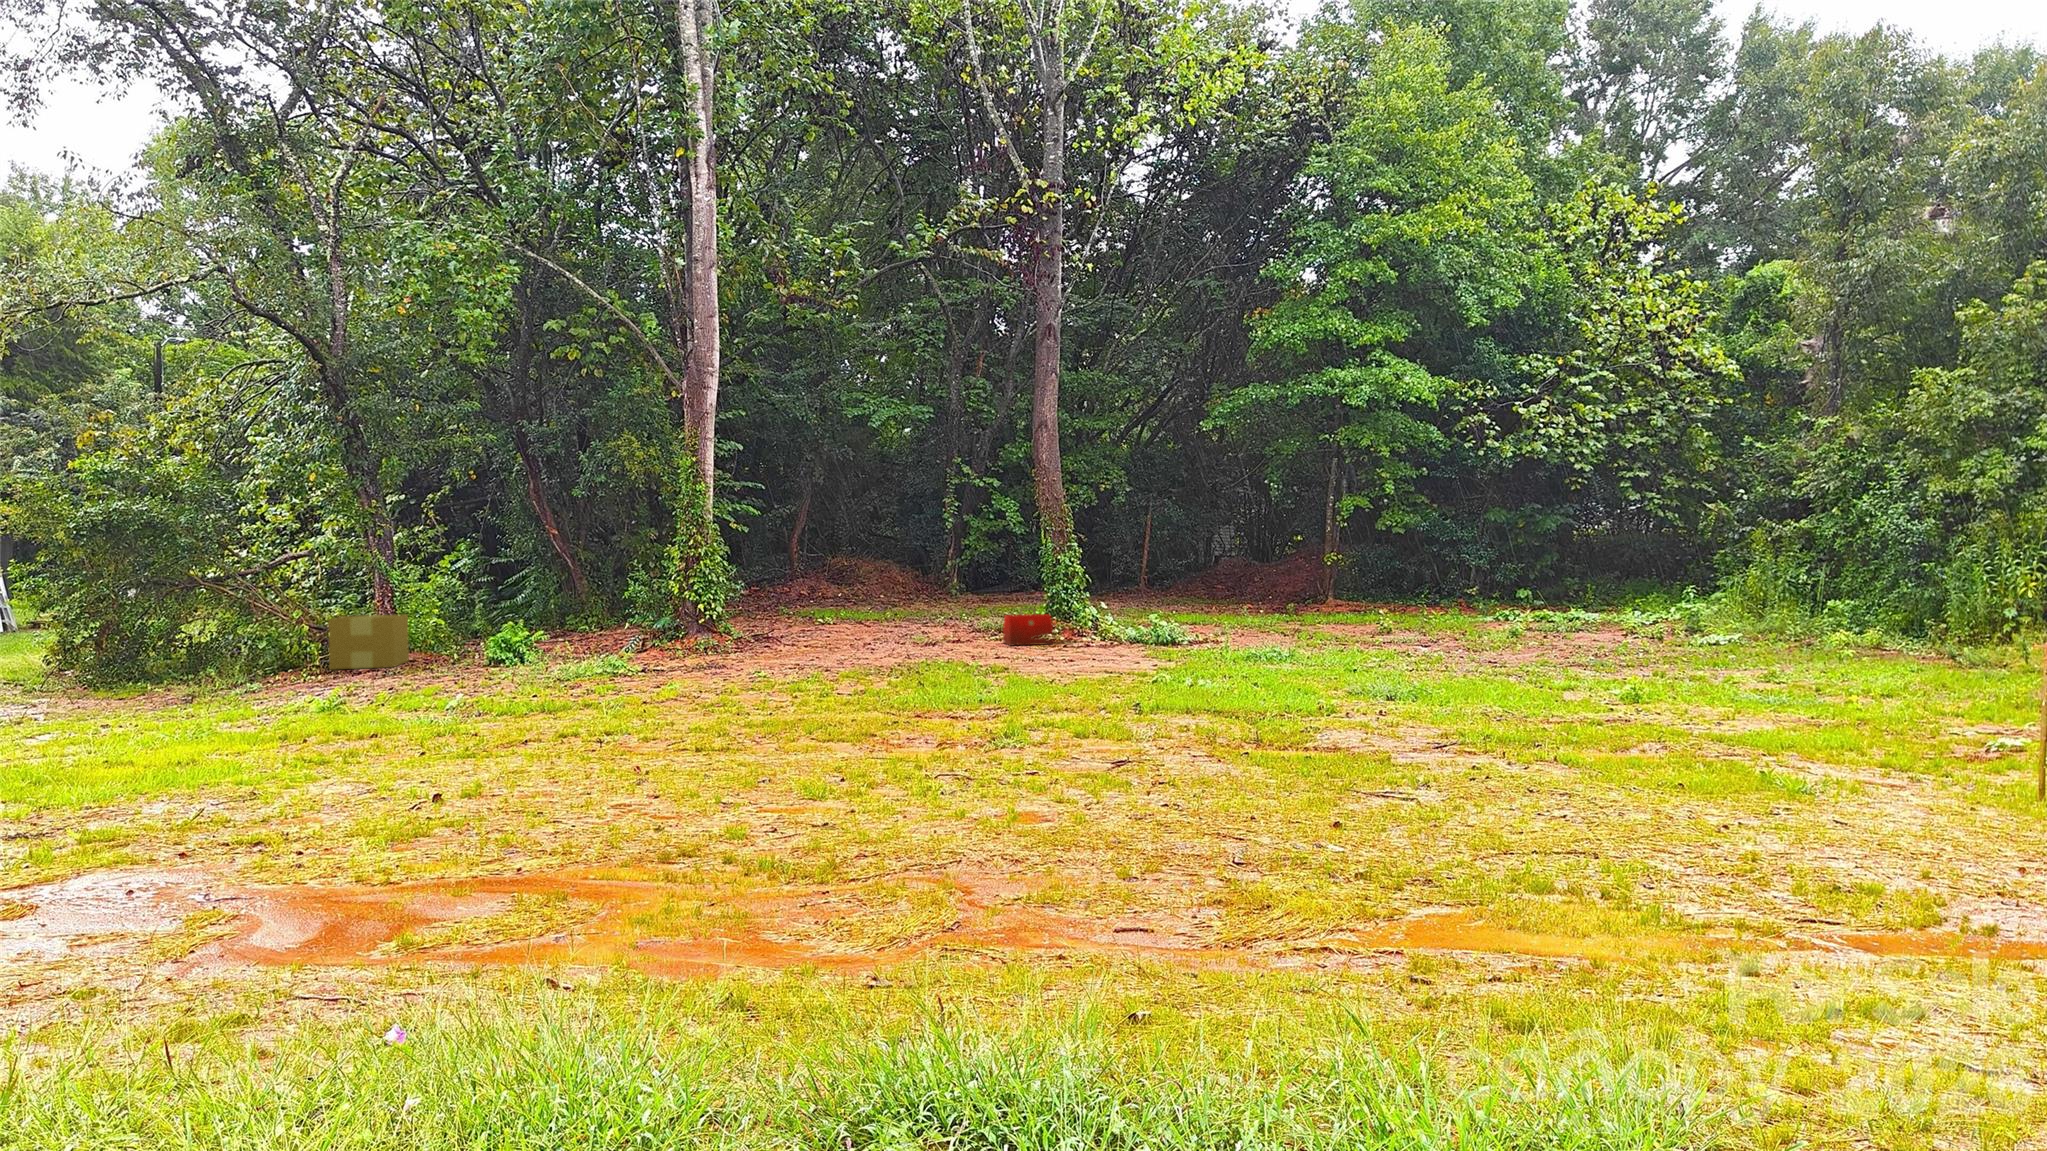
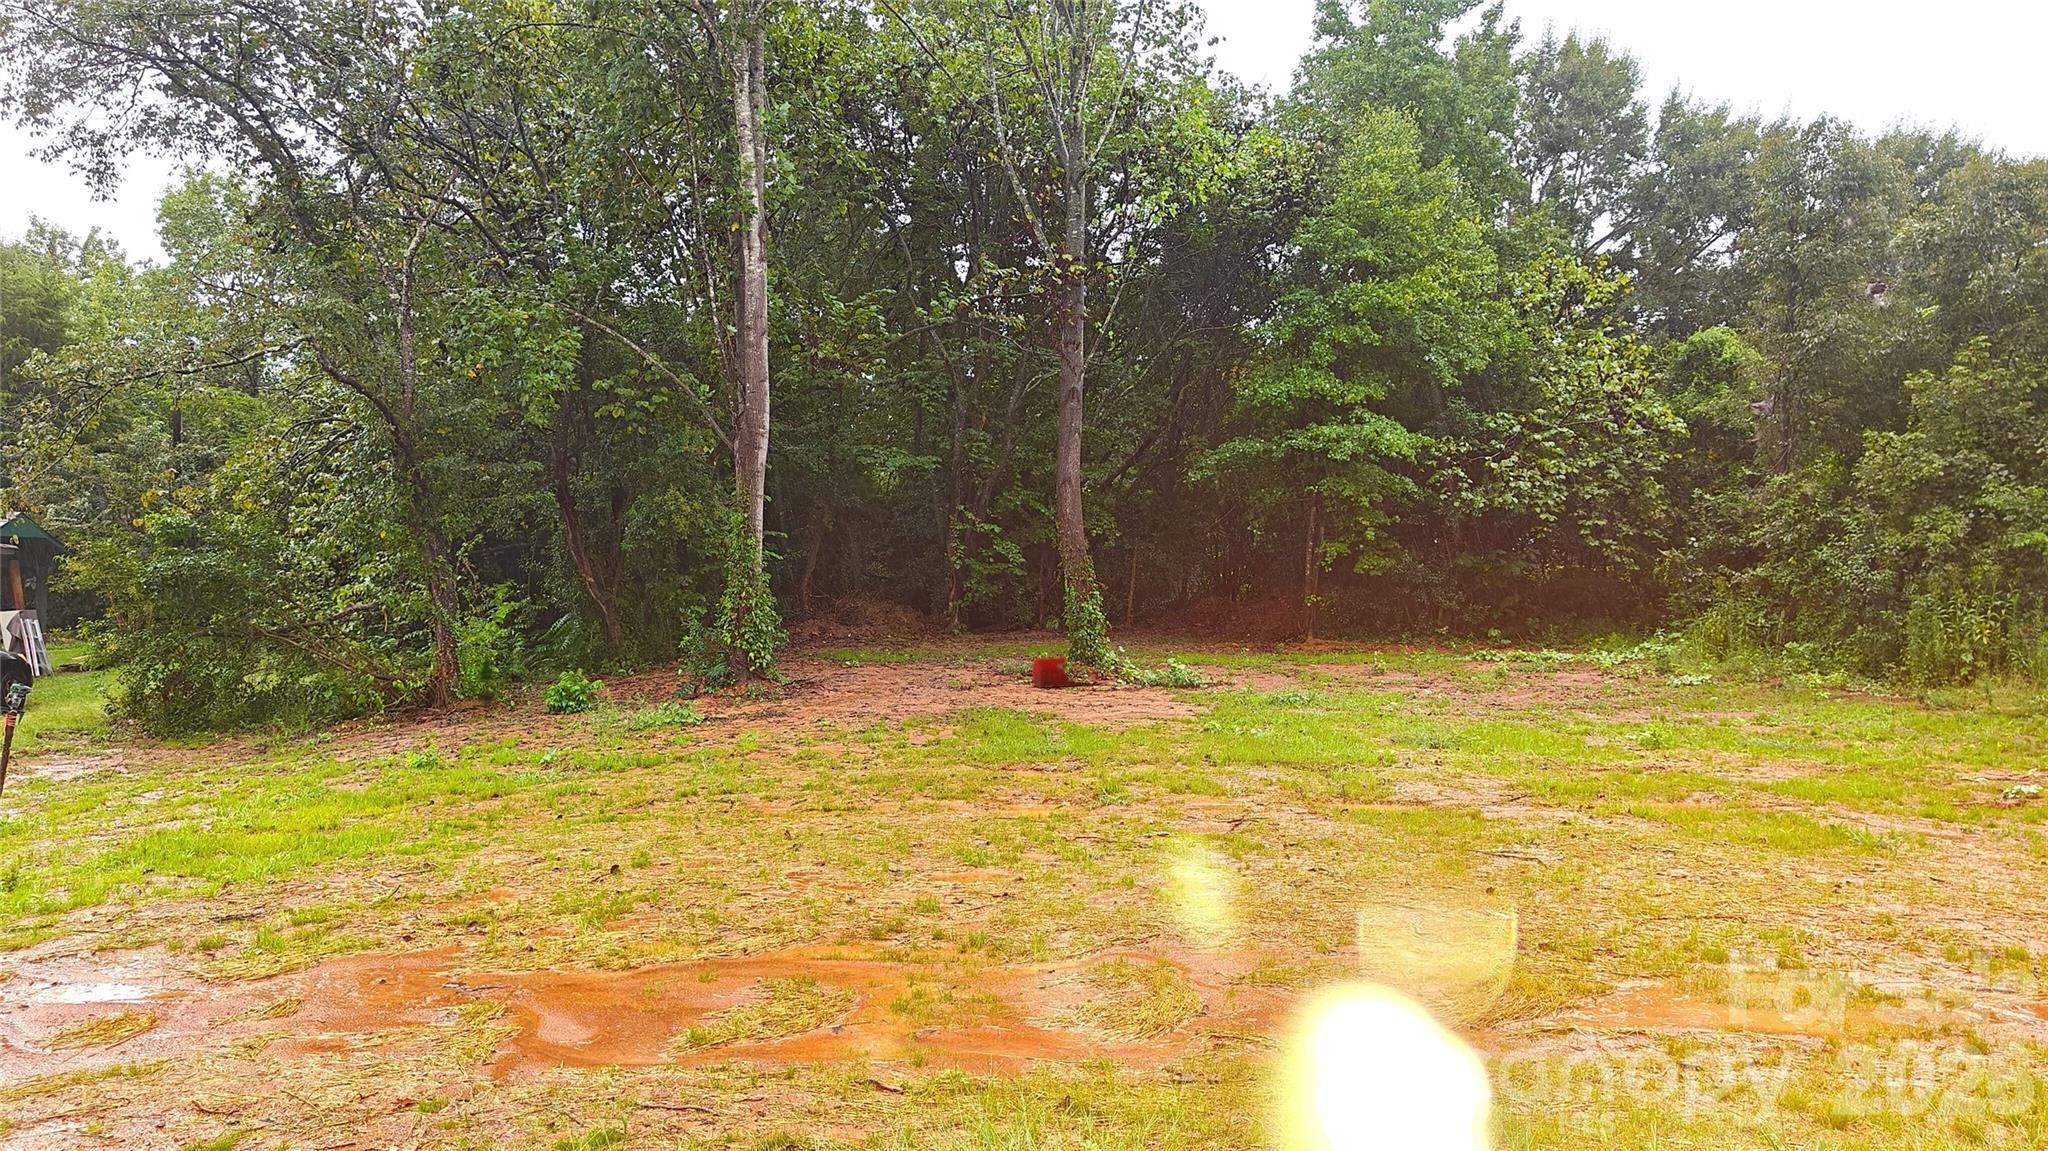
potted tree: none [419,603,441,659] -> present [479,654,496,705]
cardboard box: present [328,614,409,669] -> none [392,663,466,719]

